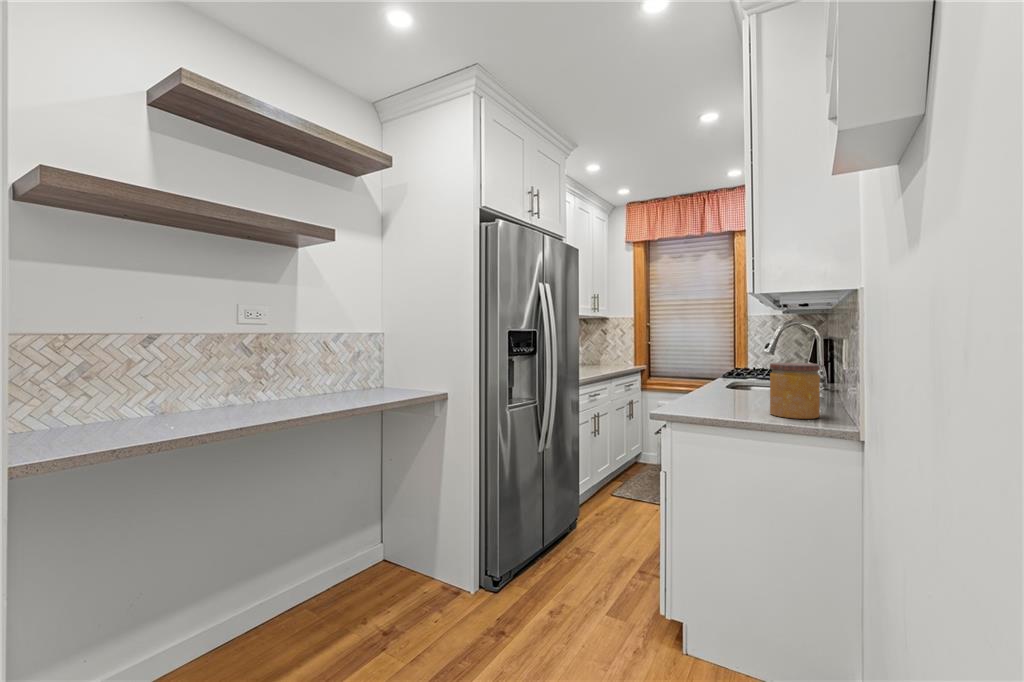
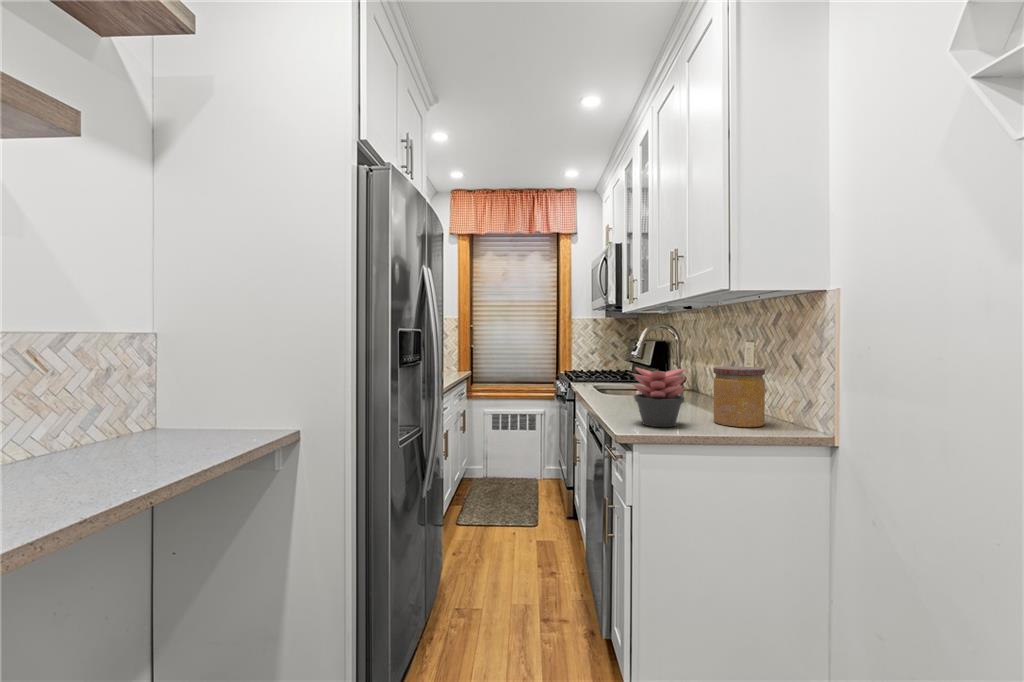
succulent plant: none [686,361,739,412] -> present [632,368,685,427]

